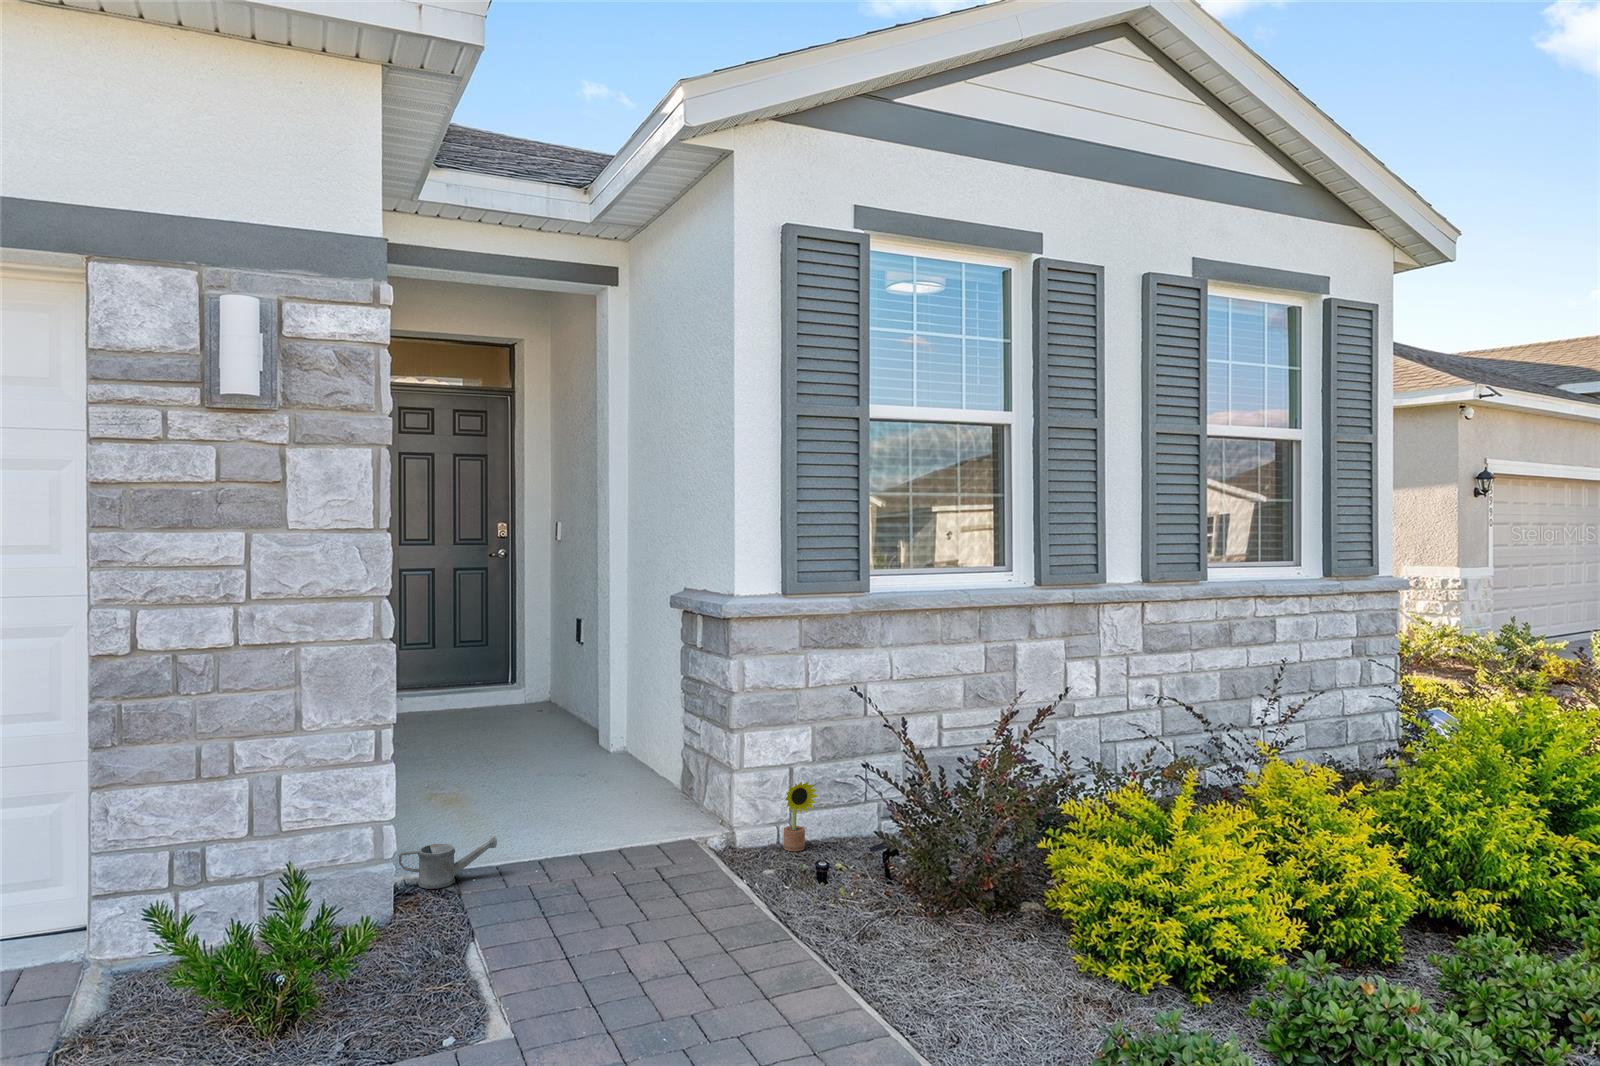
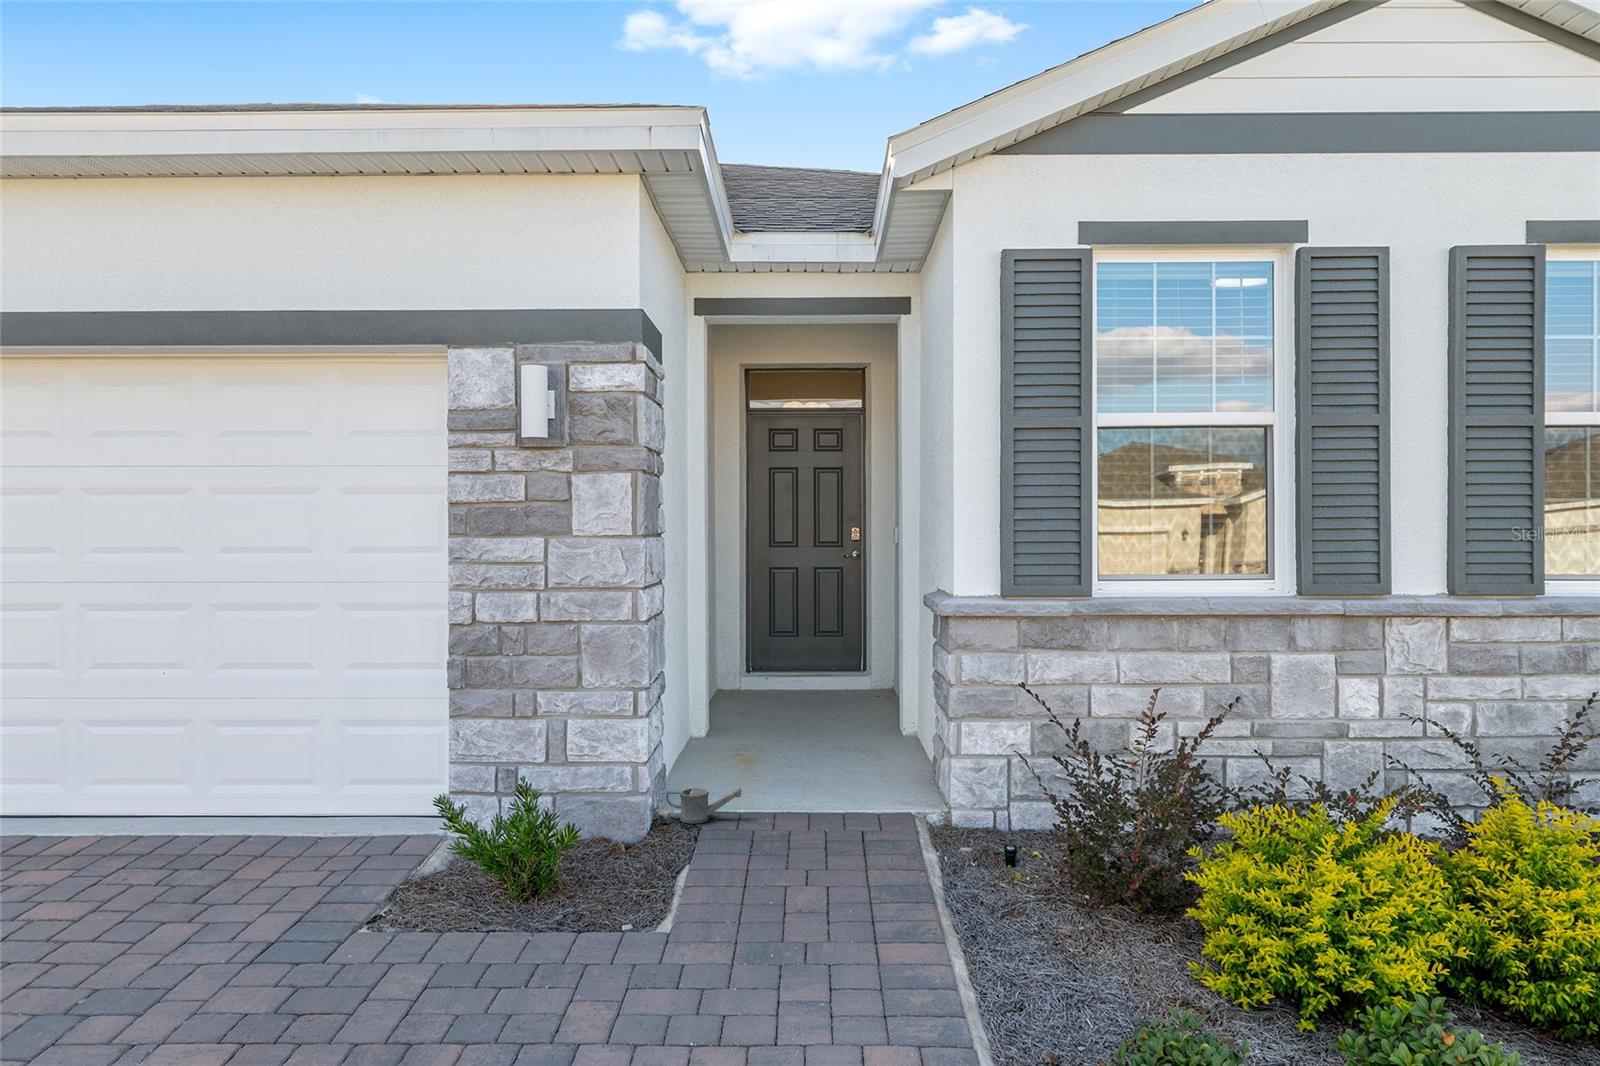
decorative plant: present [784,782,818,851] -> none [989,771,1023,837]

